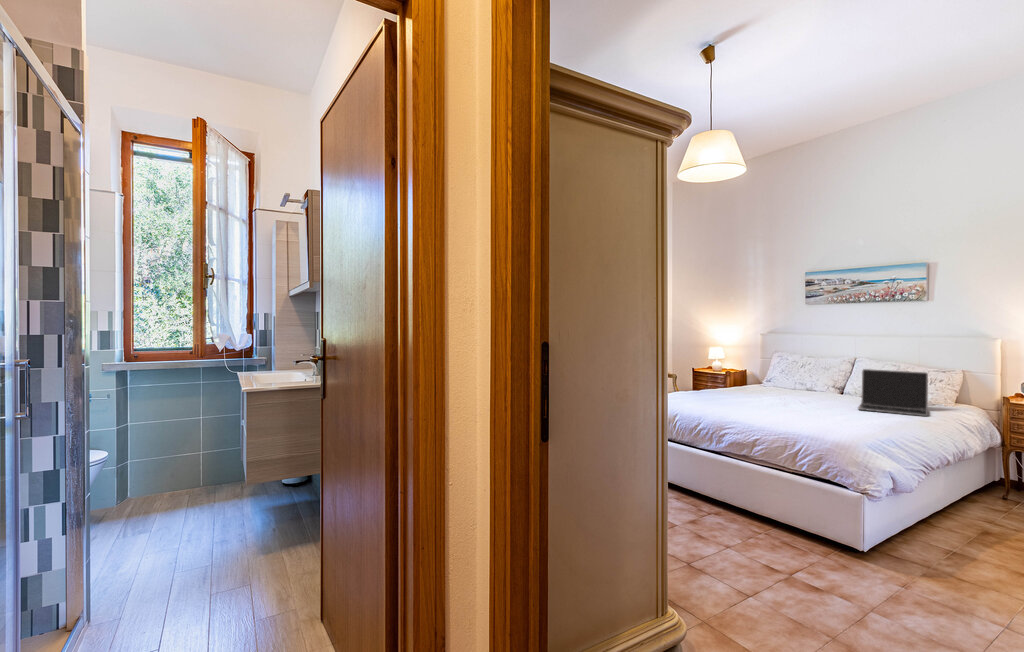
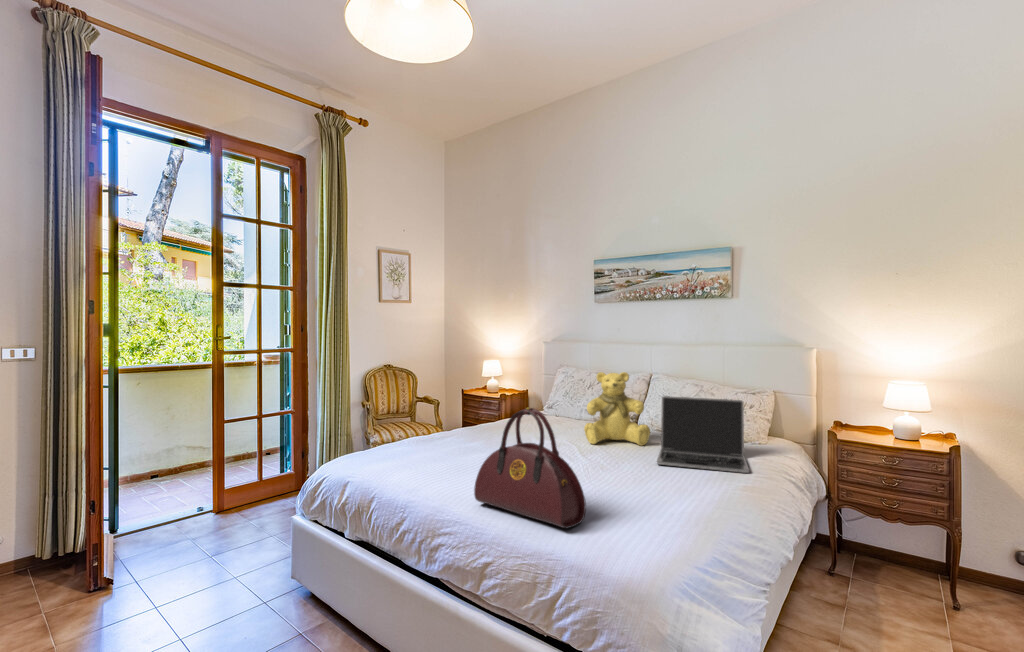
teddy bear: none [802,353,853,402] -> present [584,372,650,446]
handbag: none [744,365,812,425] -> present [474,408,586,528]

